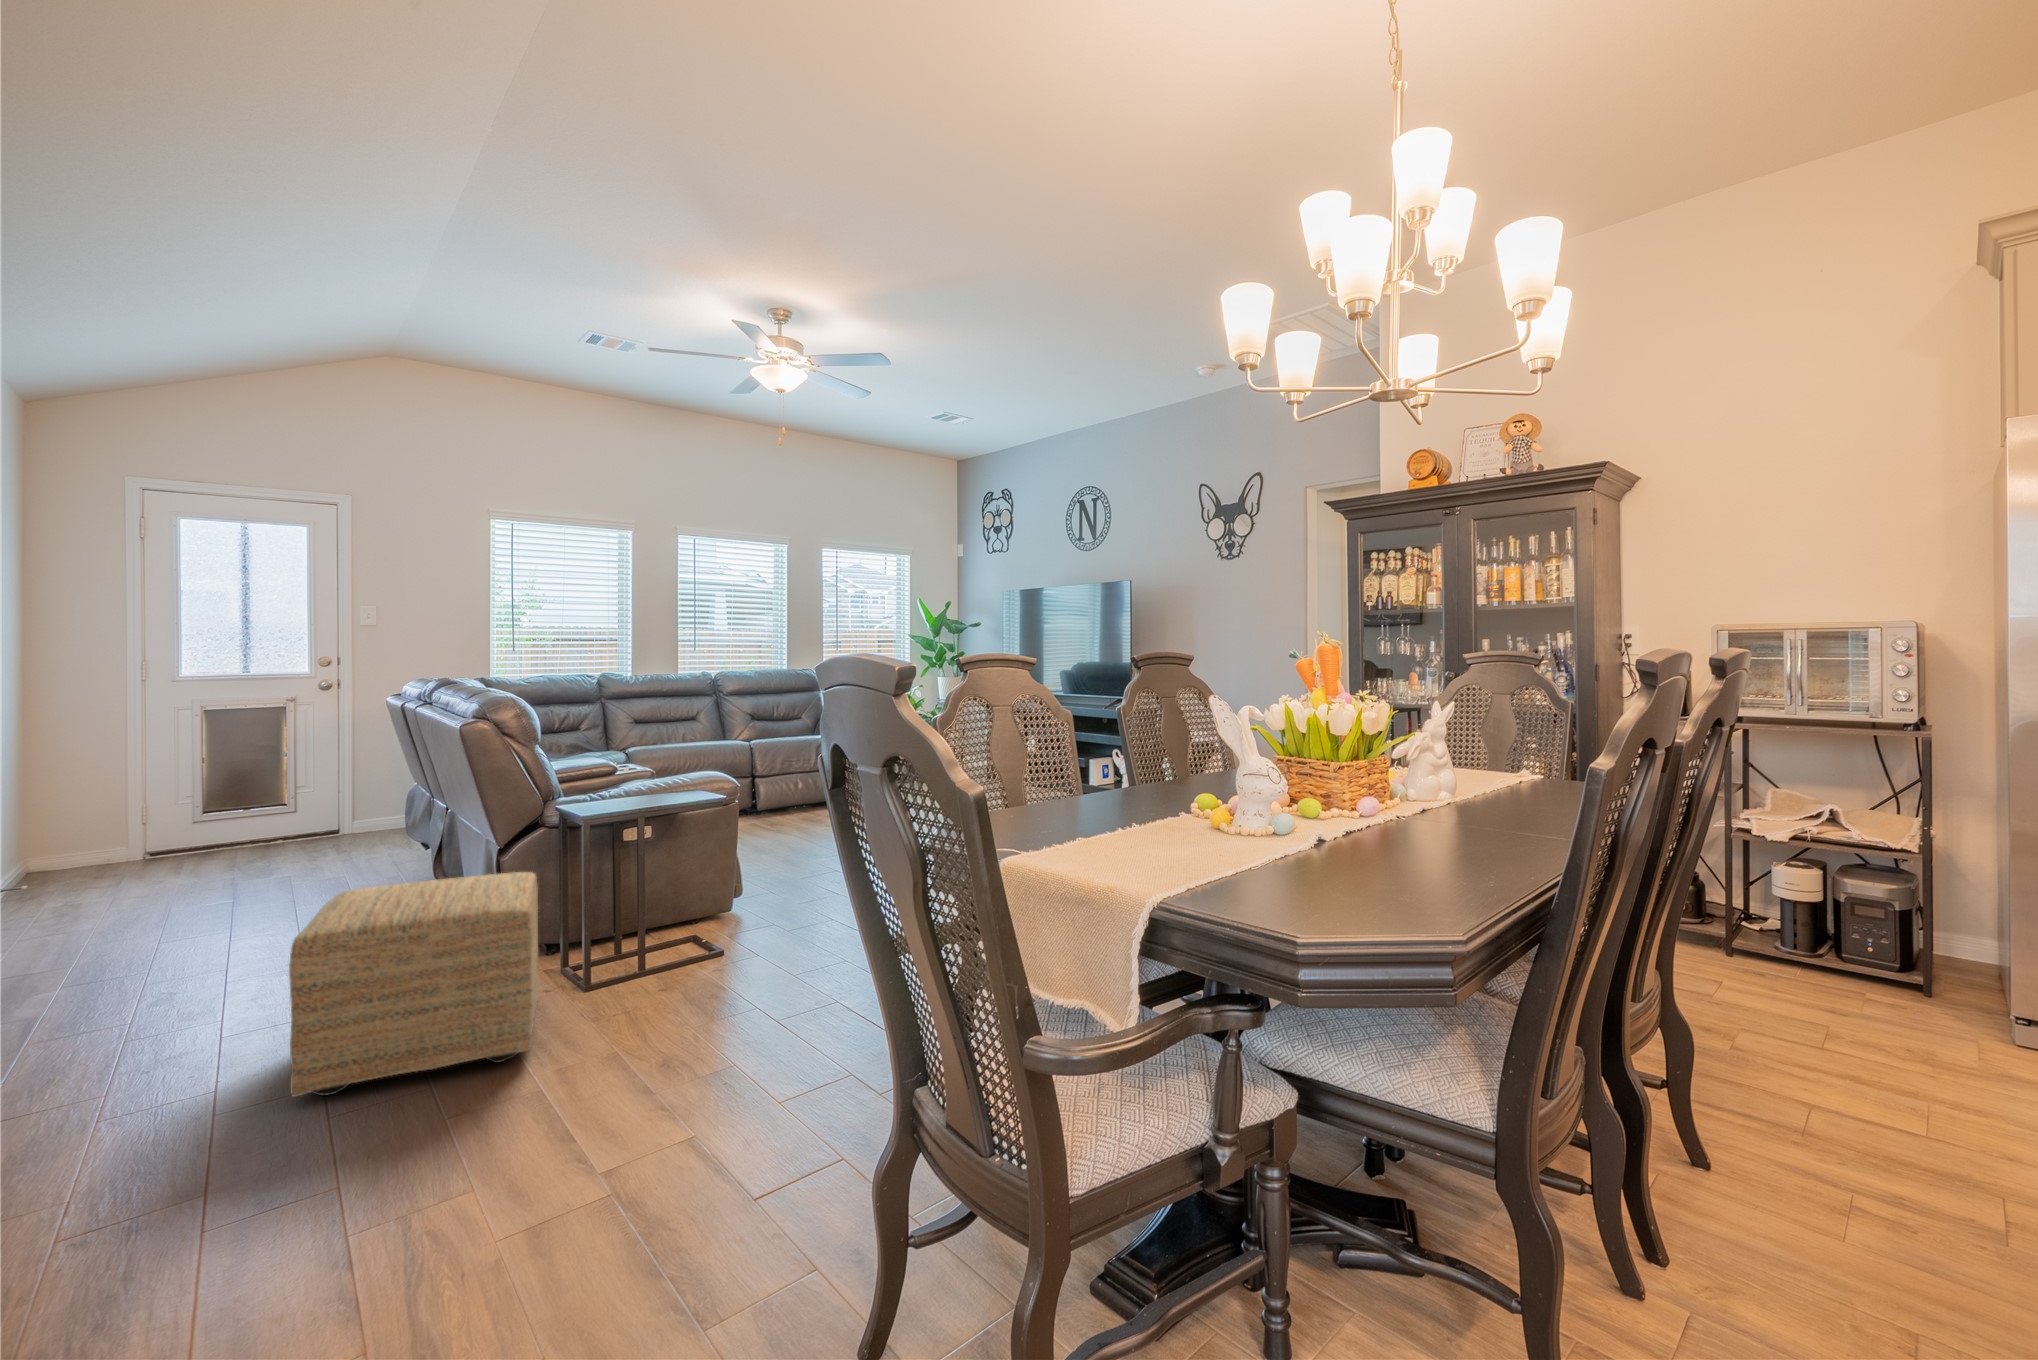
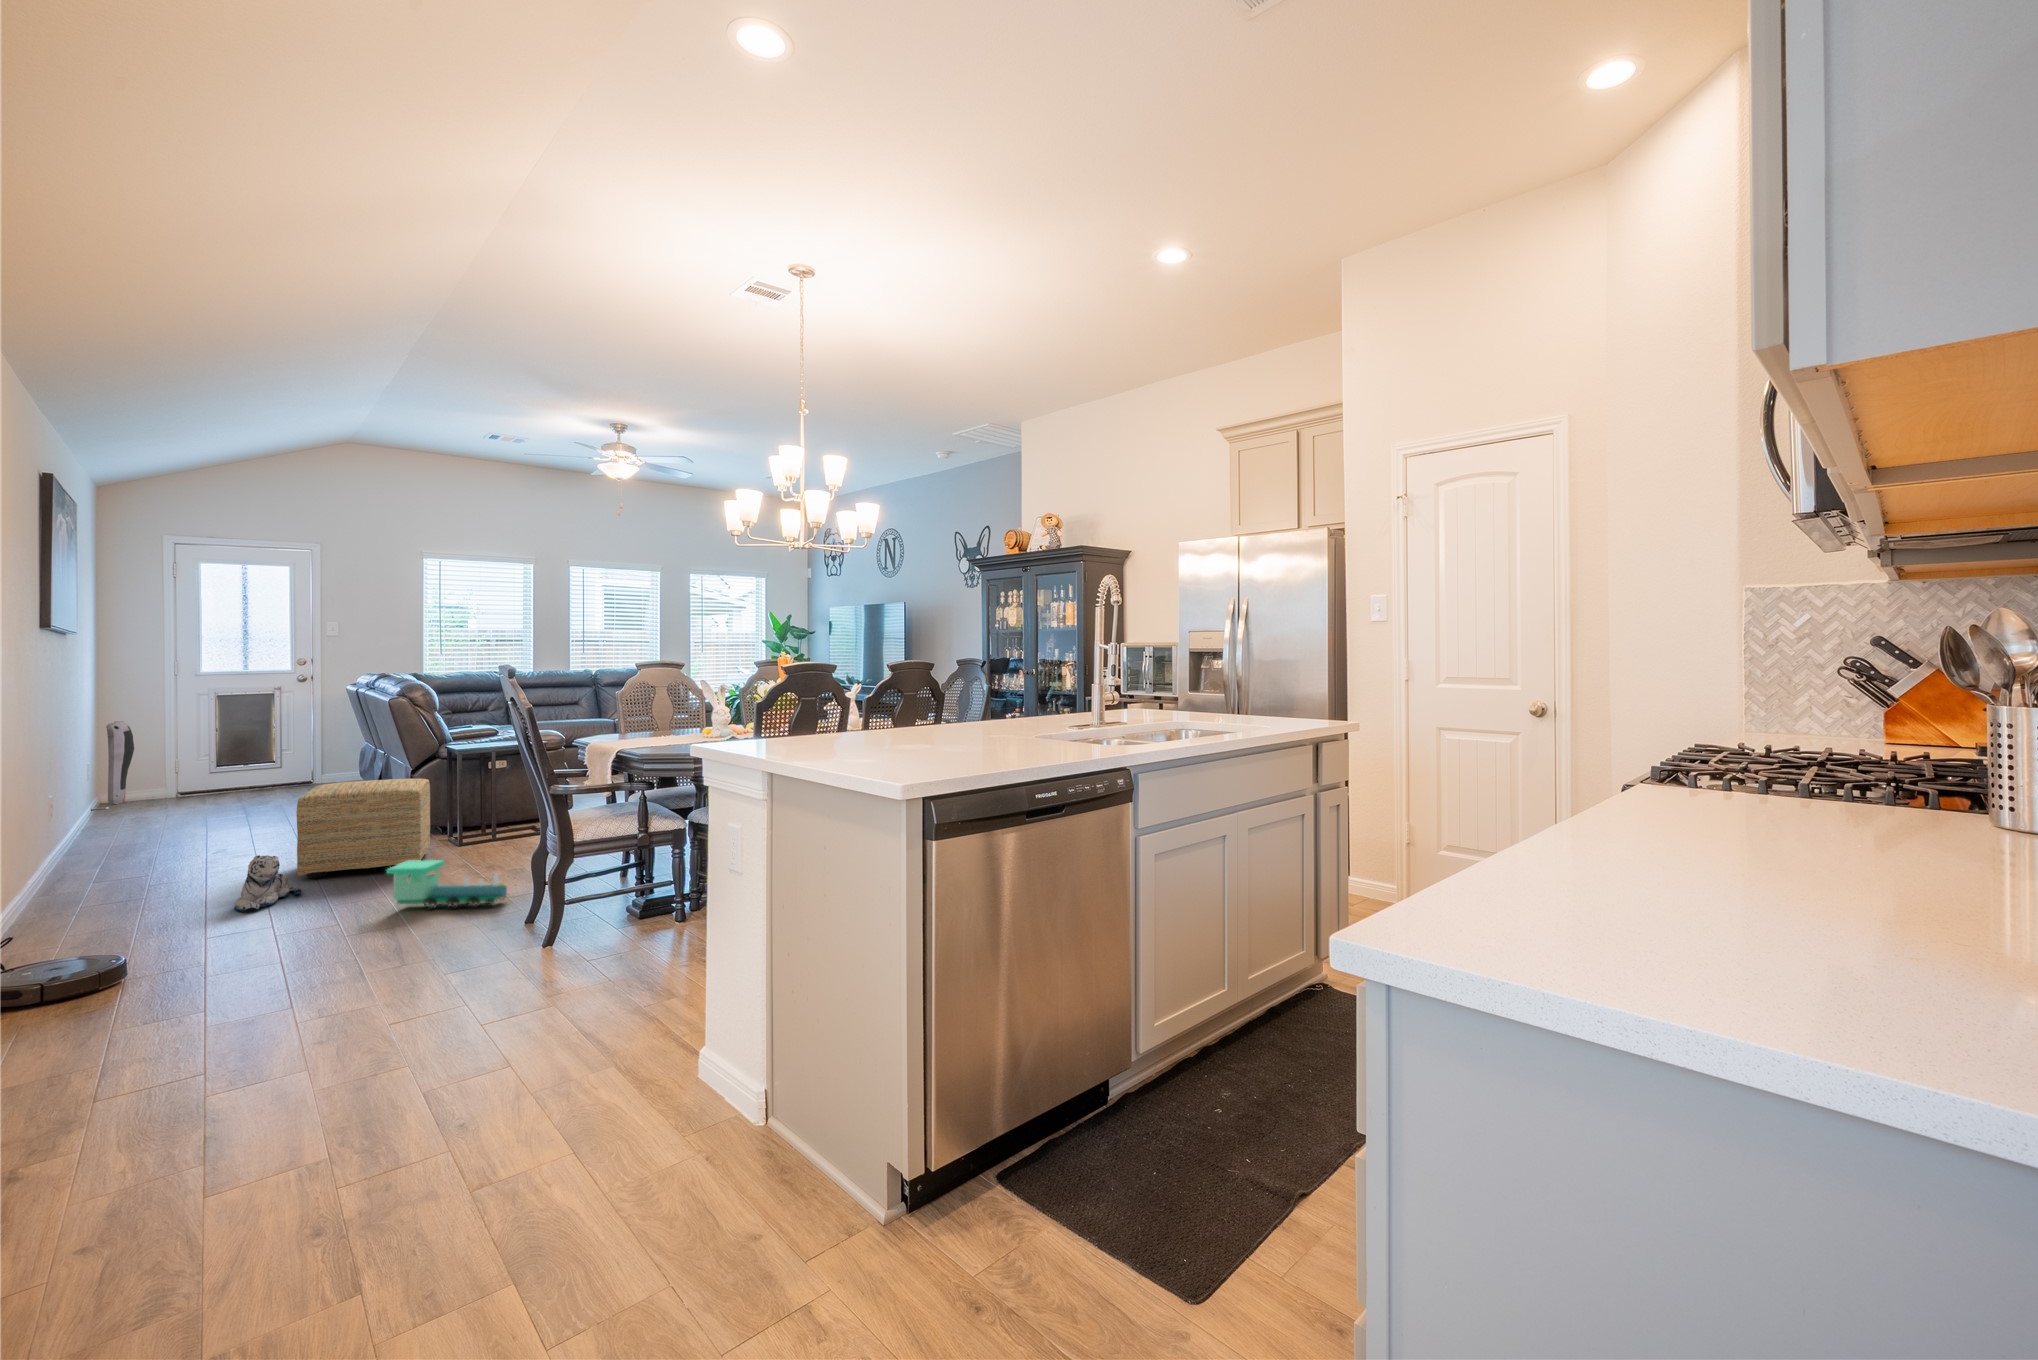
air purifier: none [27,751,75,877] -> present [106,721,134,804]
plush toy: none [132,1095,295,1256] -> present [234,855,302,912]
toy train: none [485,1104,755,1239] -> present [386,860,507,909]

